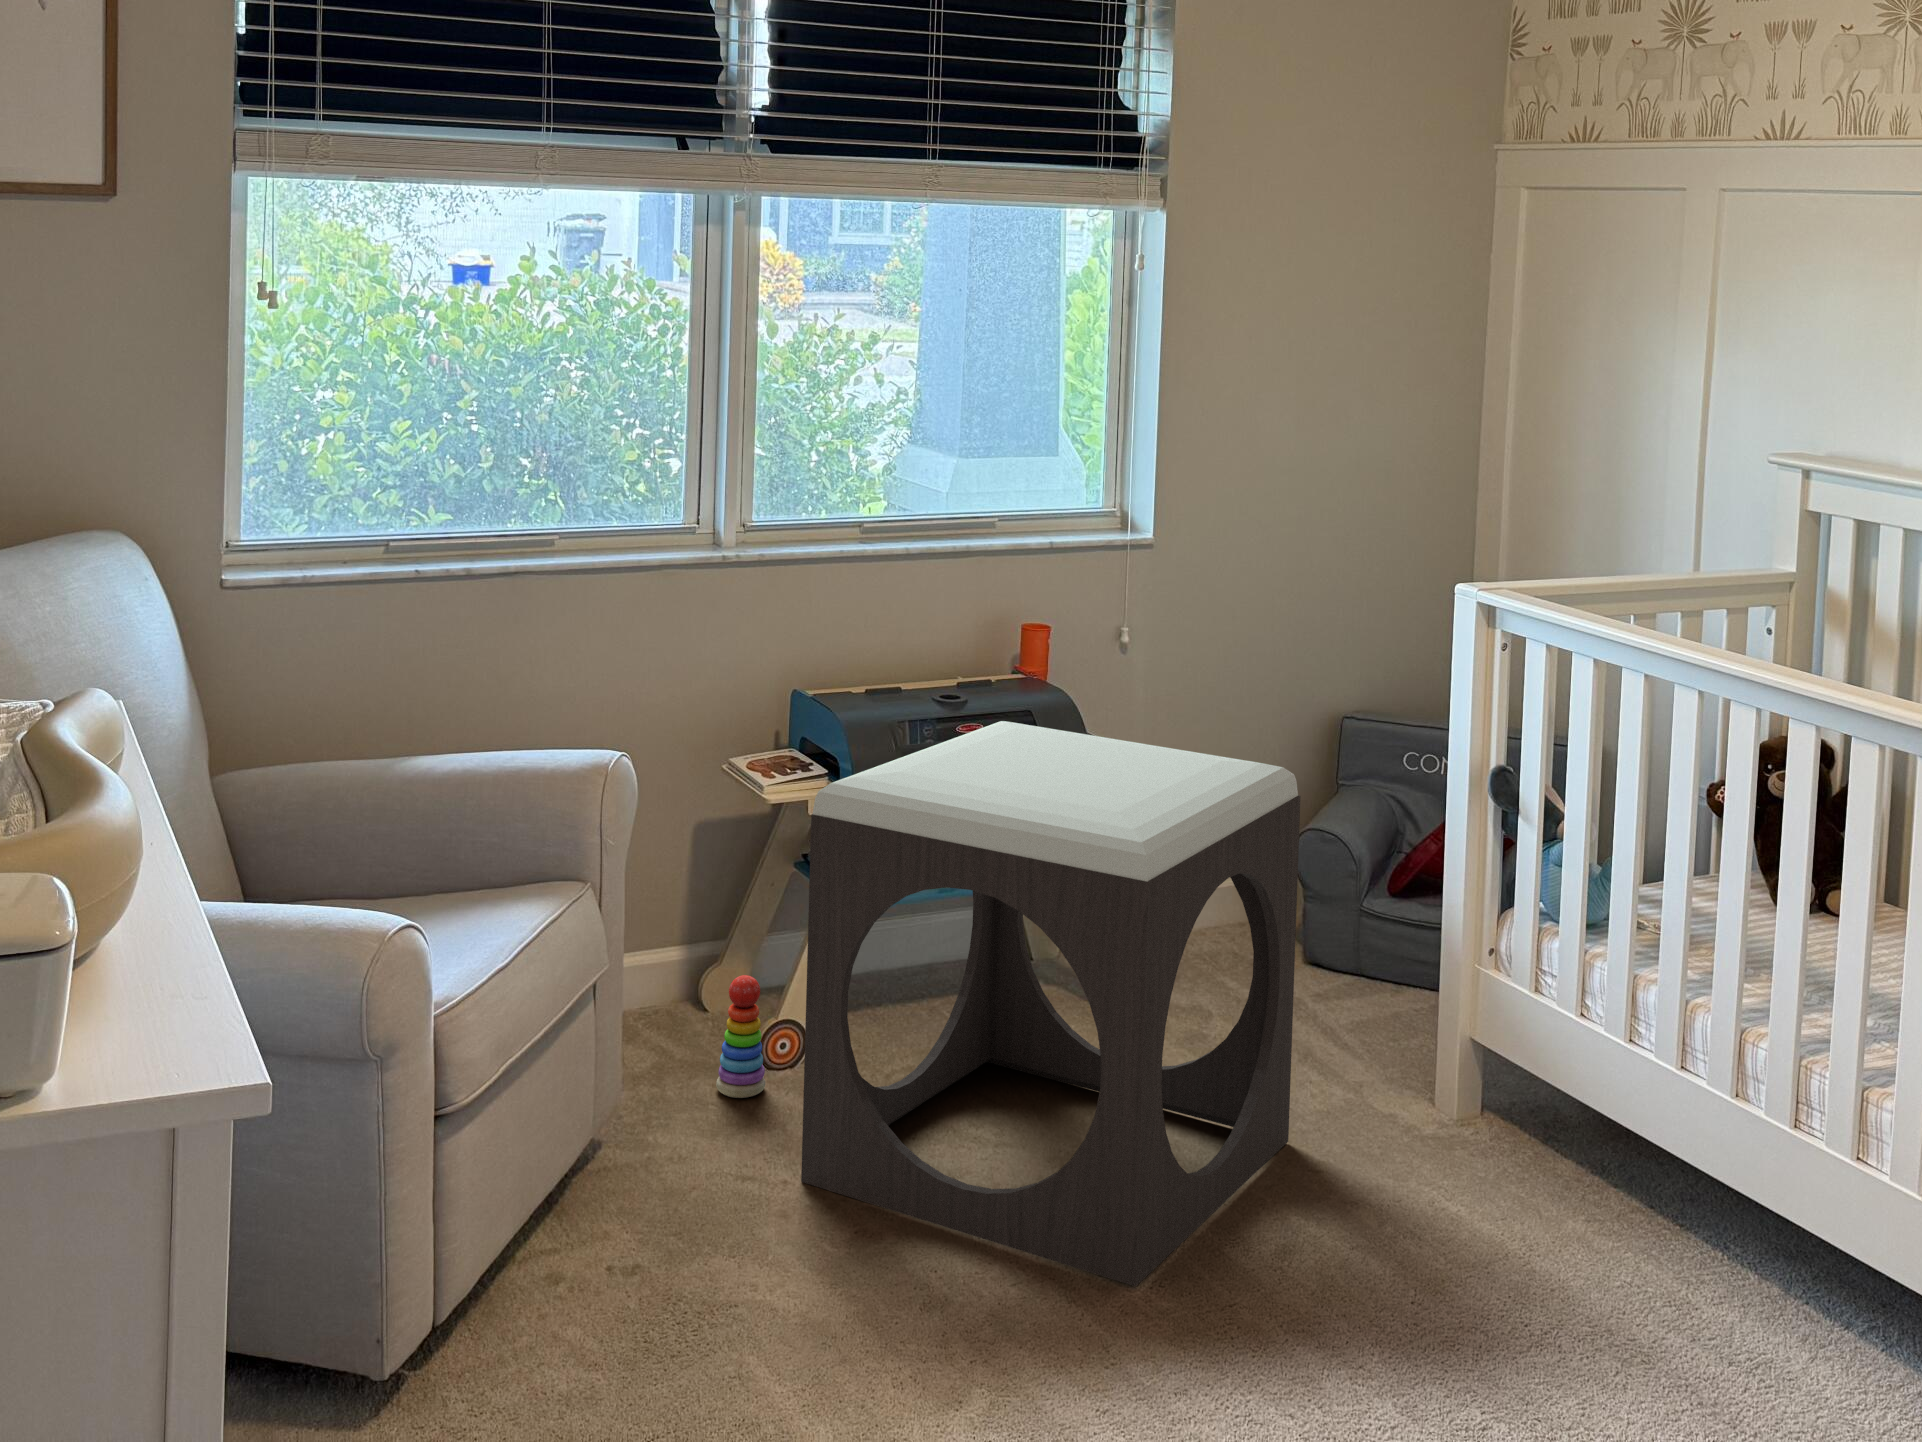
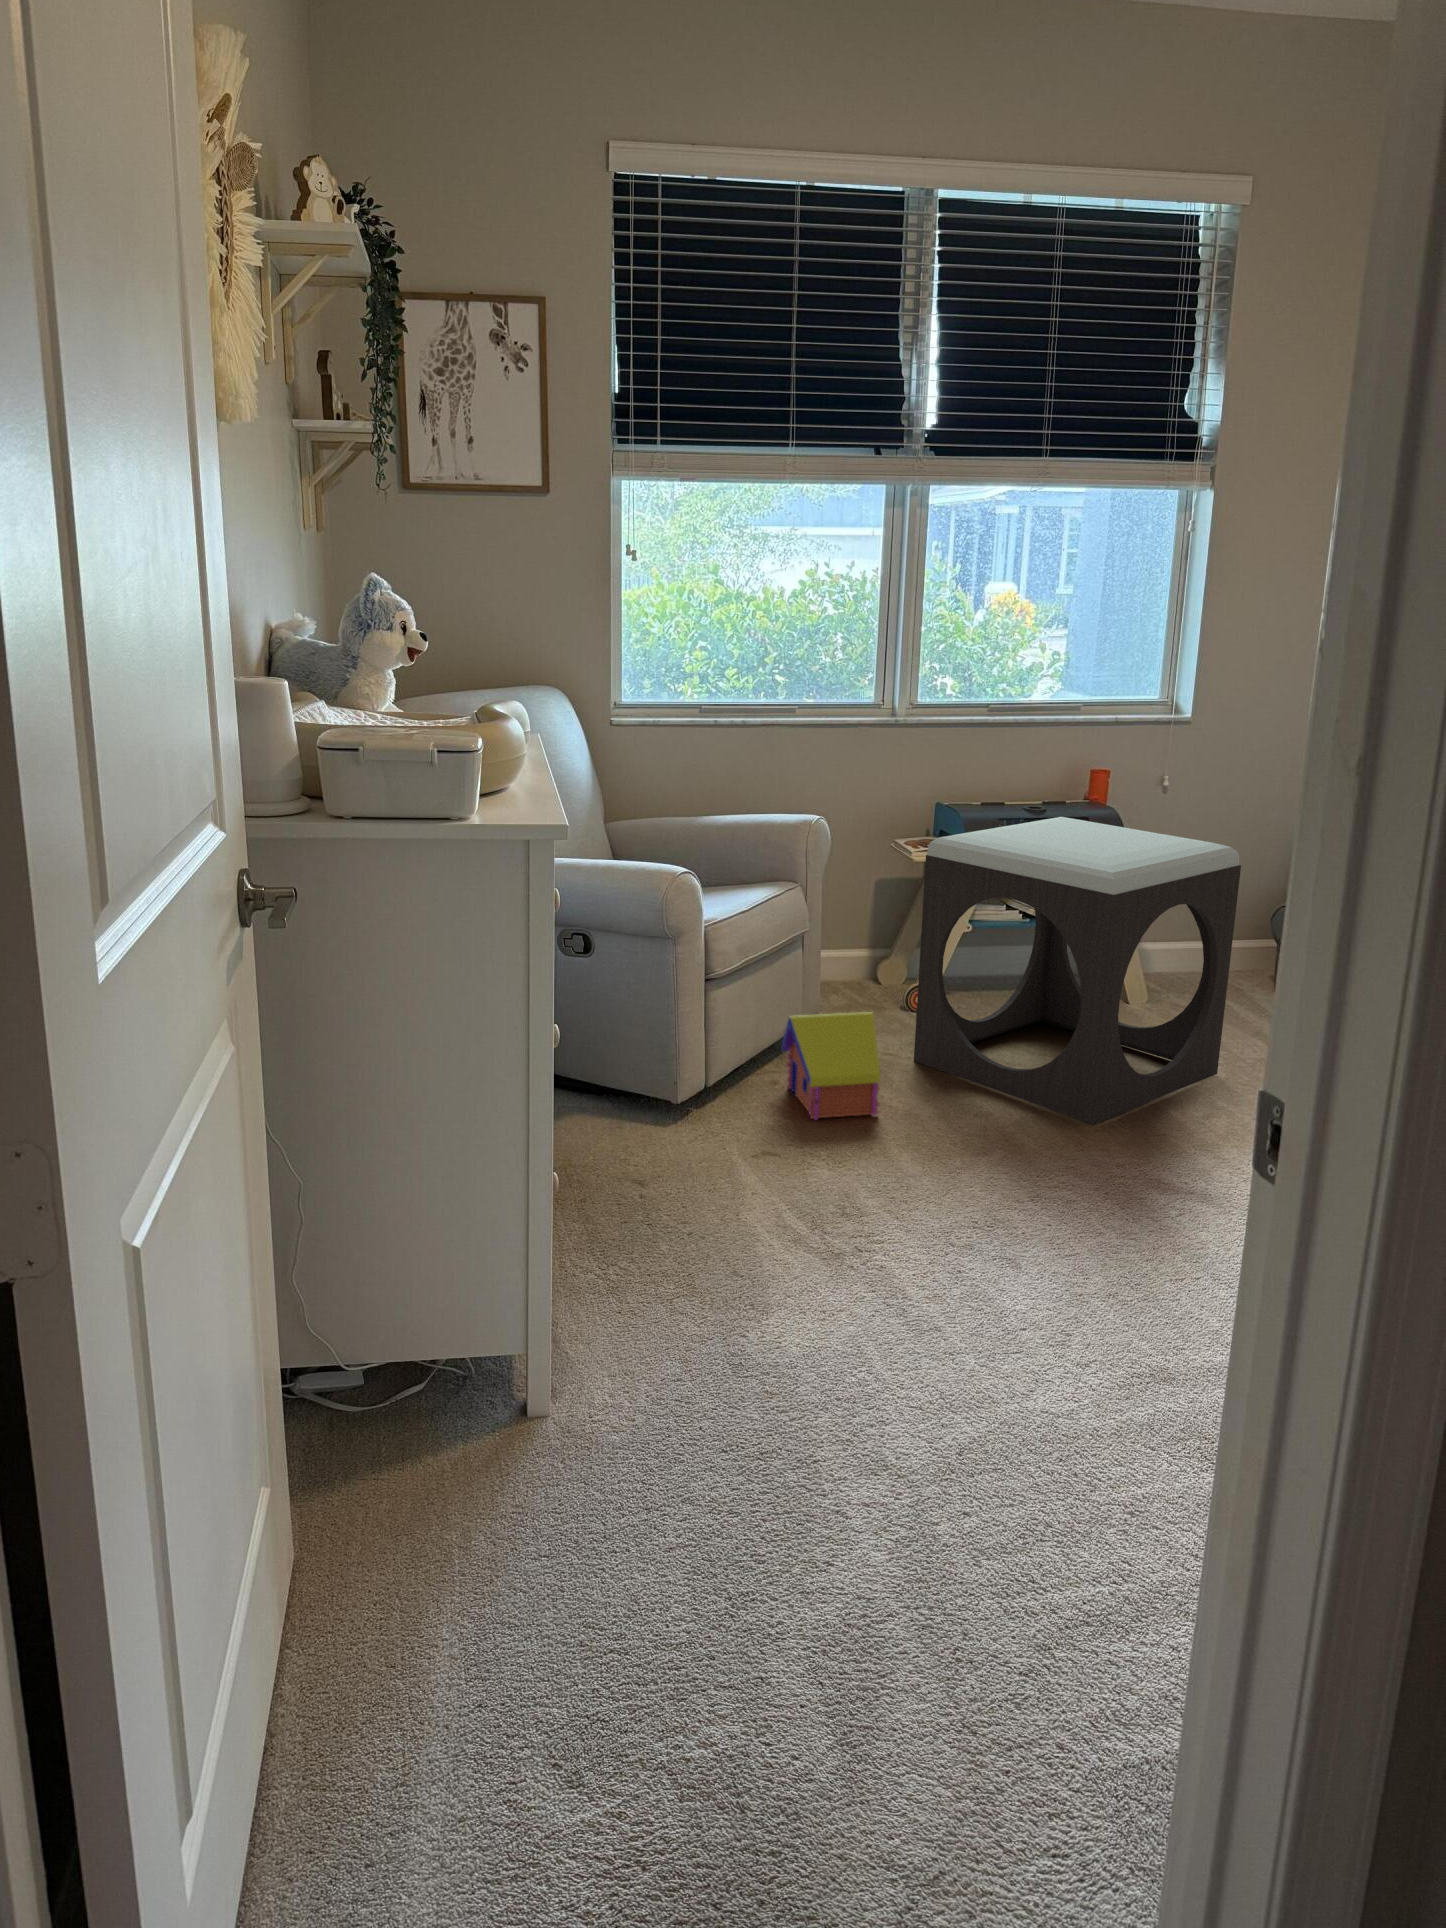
stacking toy: present [716,975,765,1098] -> none [876,955,905,1023]
toy house: none [577,1122,771,1356] -> present [782,1012,880,1120]

